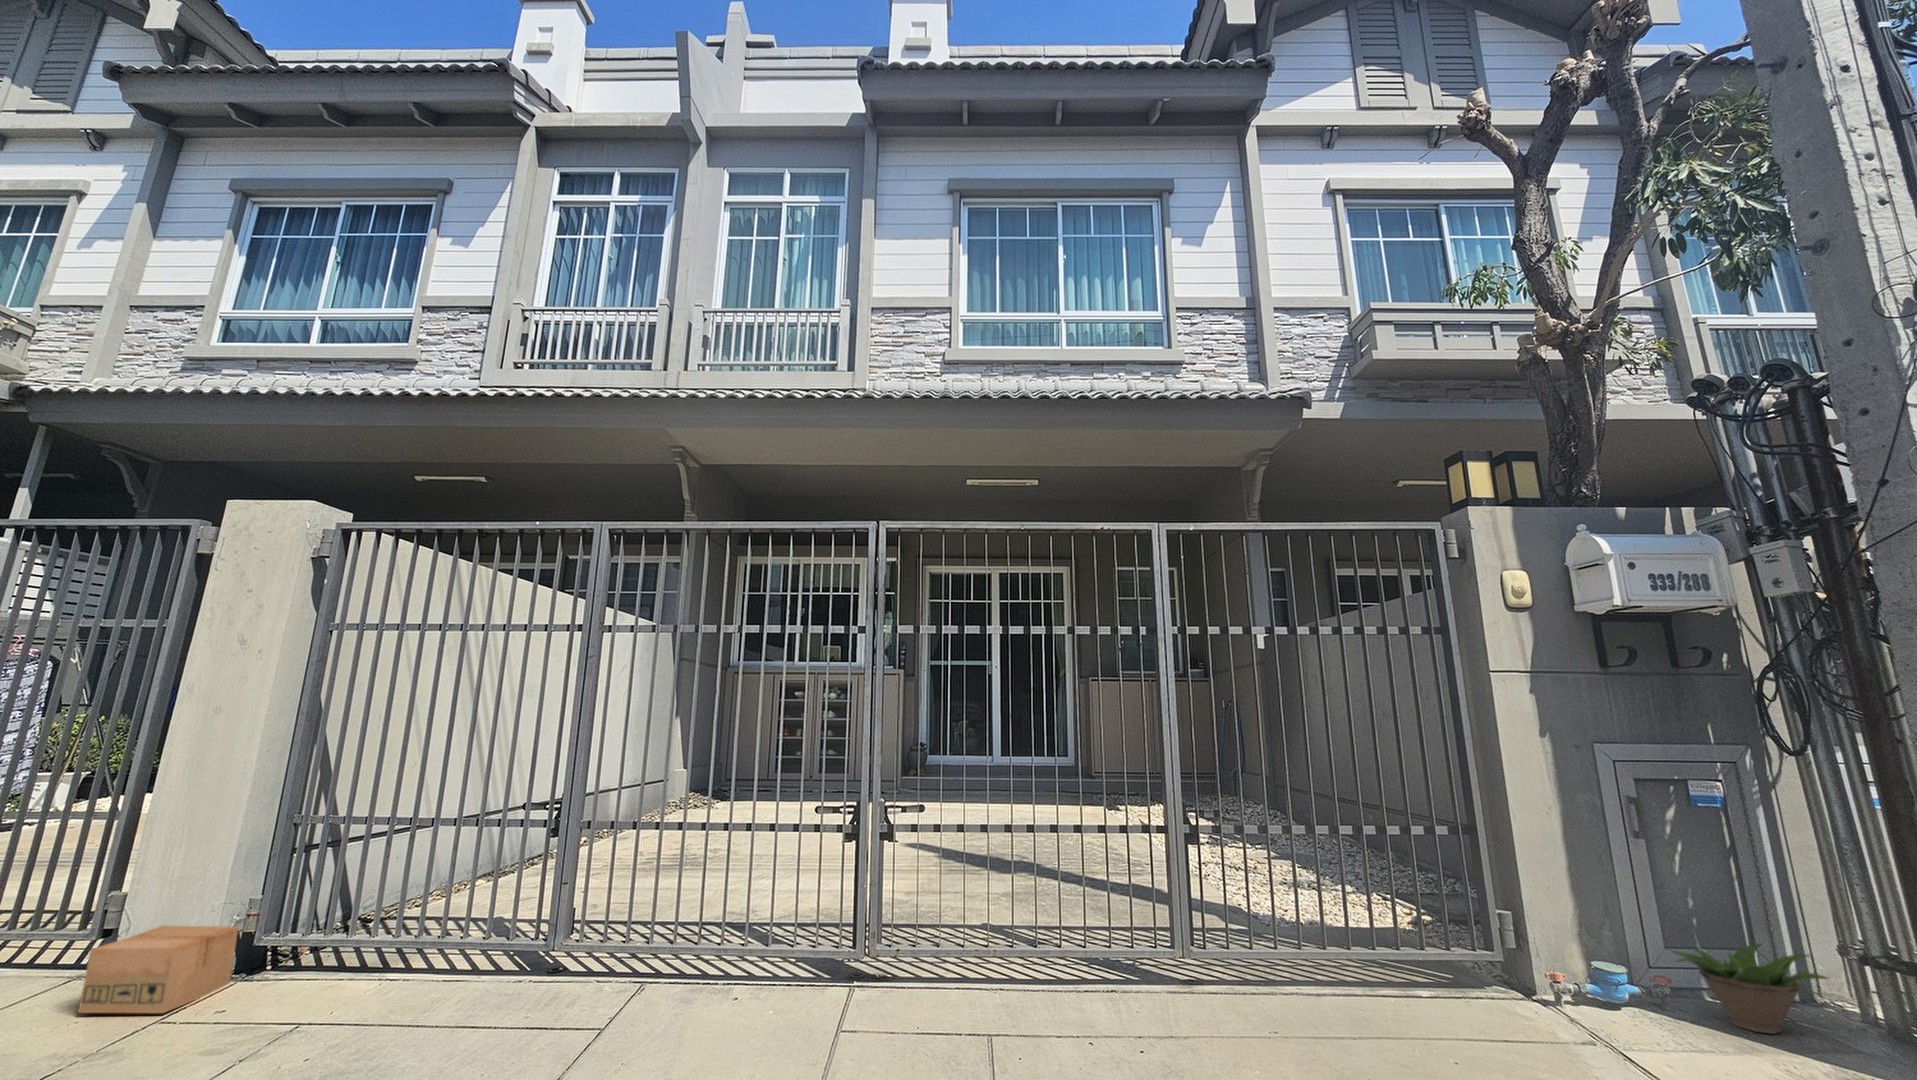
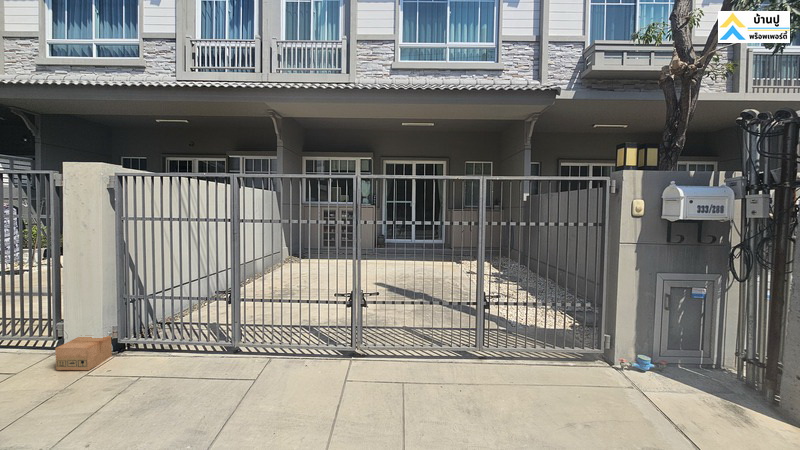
decorative plant: present [1670,944,1827,1034] -> none [668,350,728,384]

